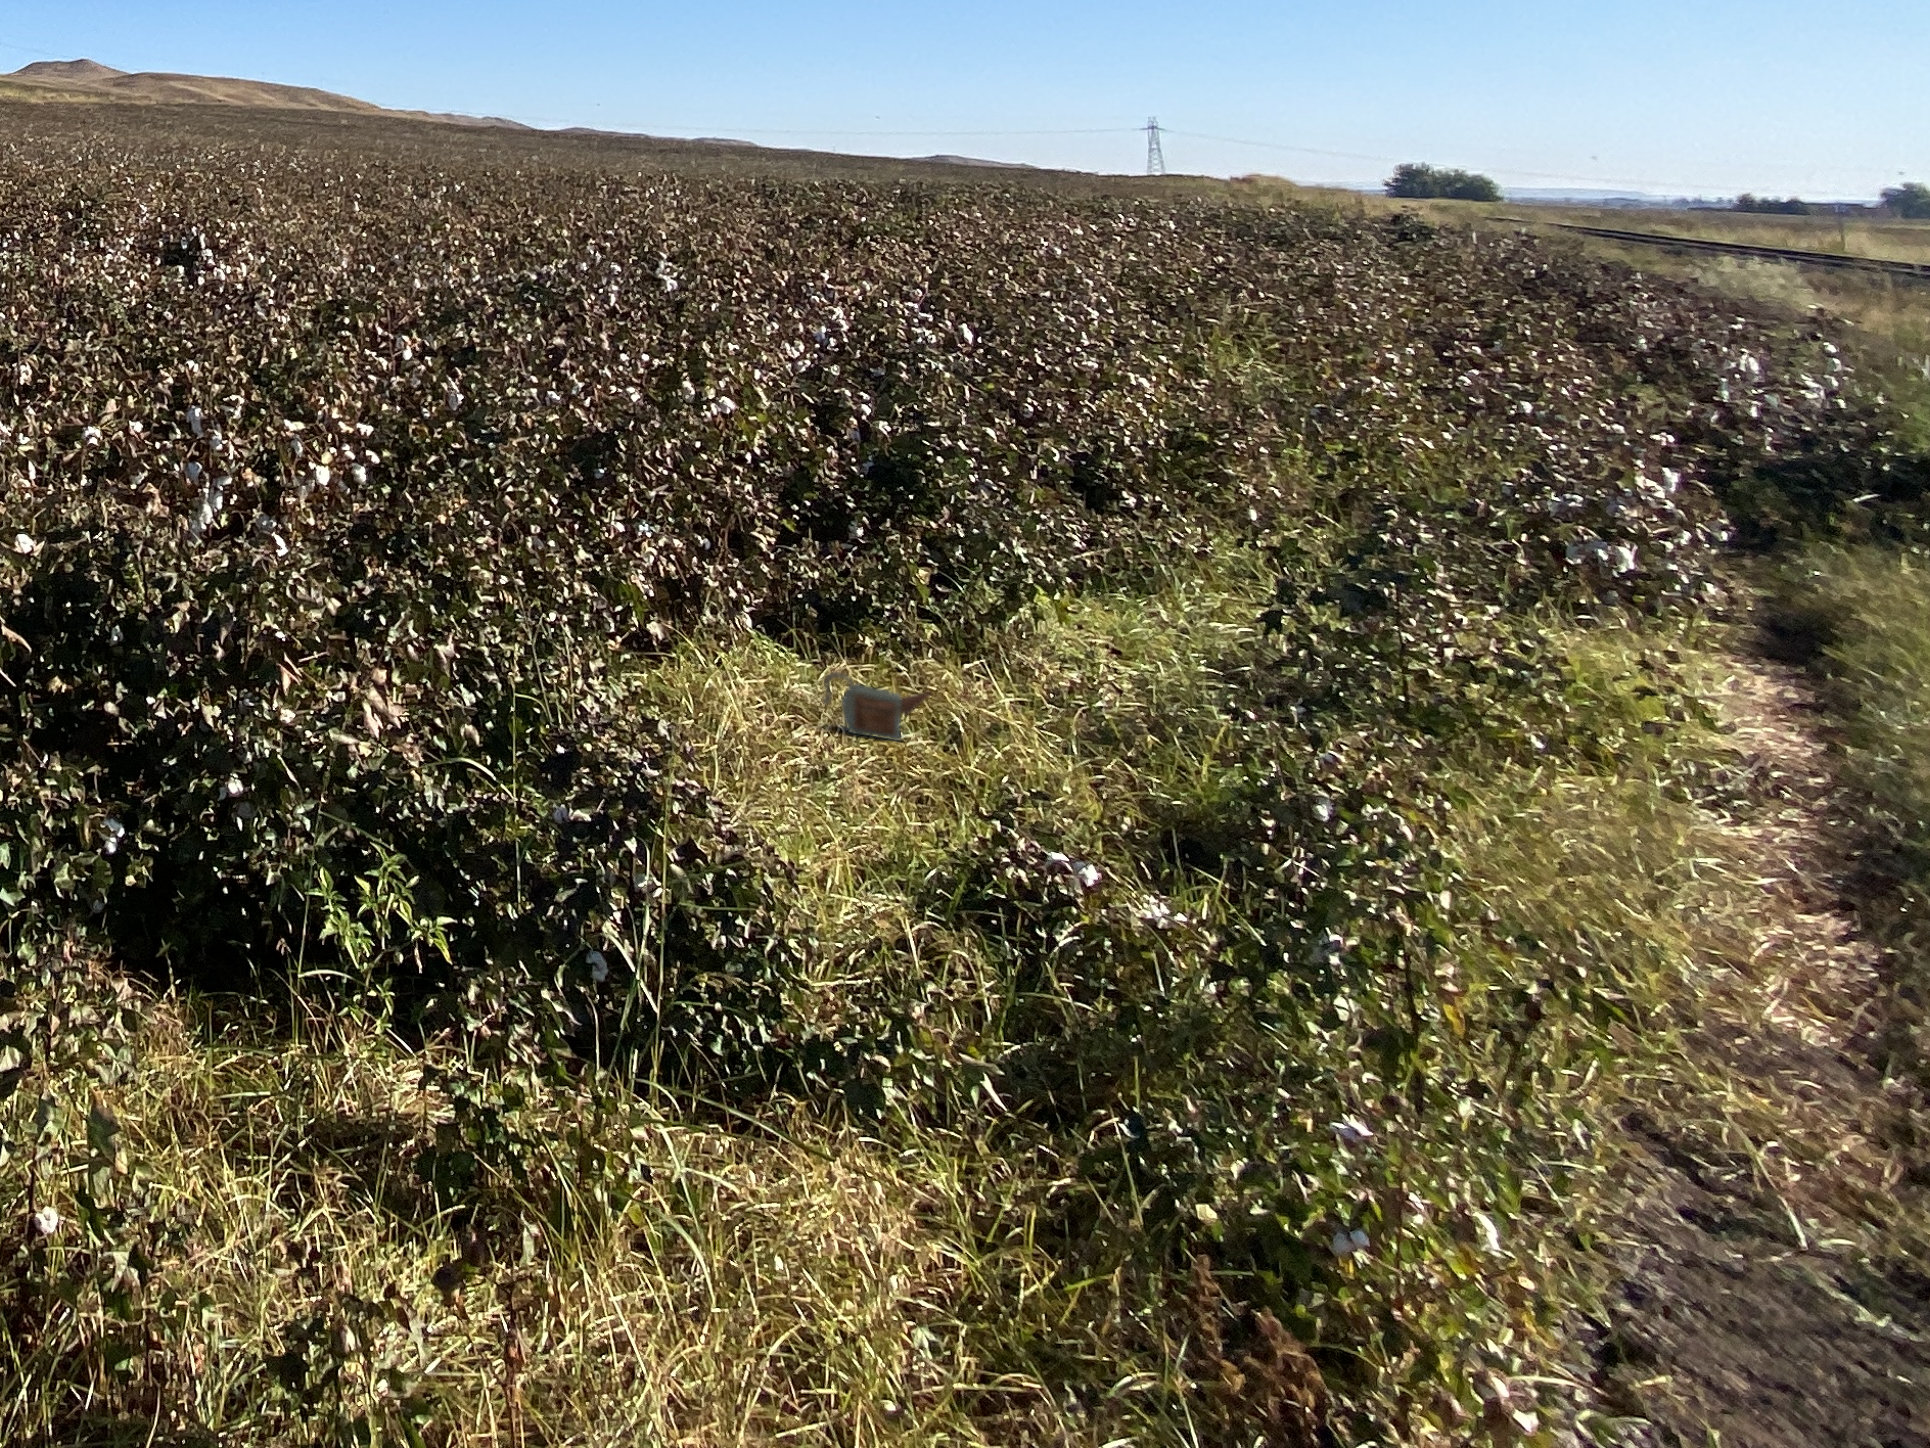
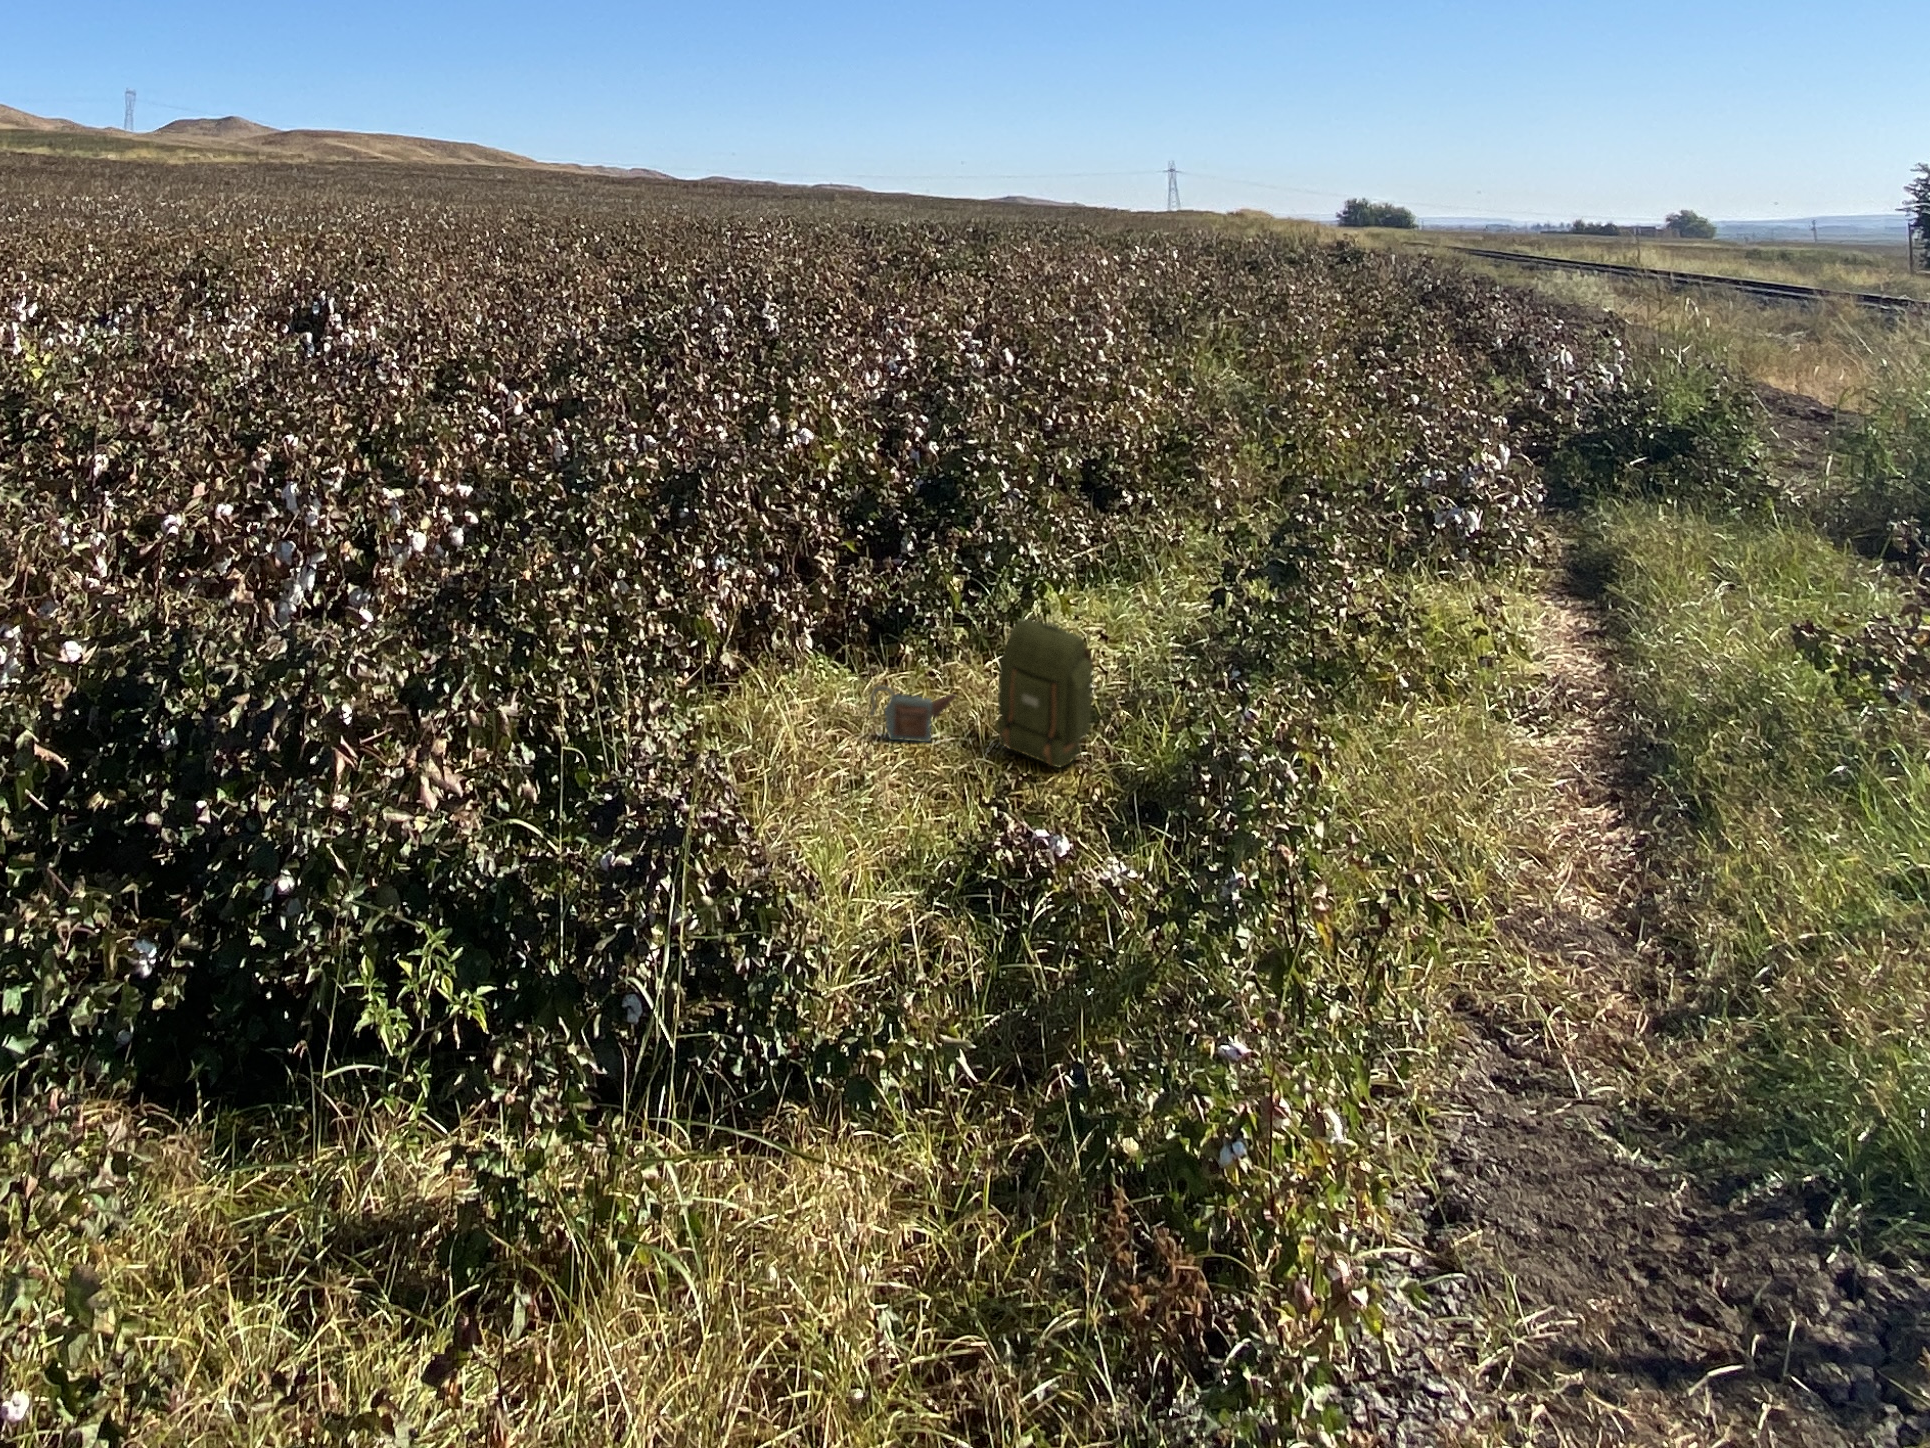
backpack: none [986,616,1113,790] -> present [998,619,1093,768]

